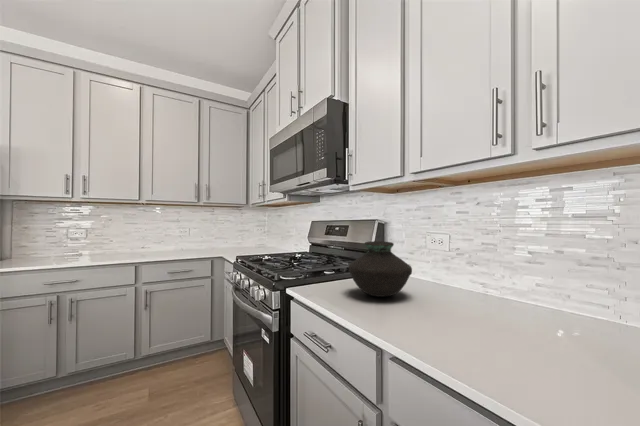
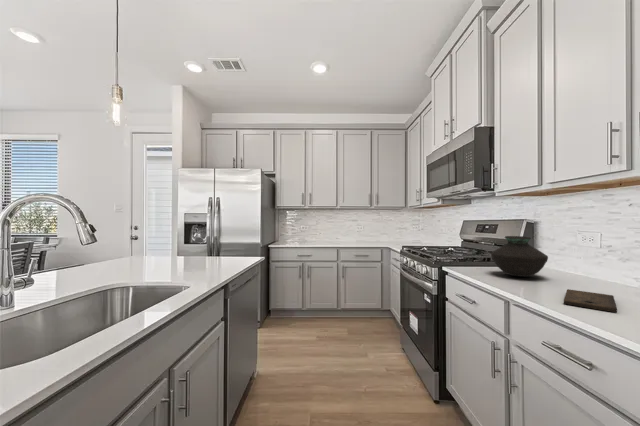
cutting board: none [447,317,531,360] -> present [564,289,617,312]

